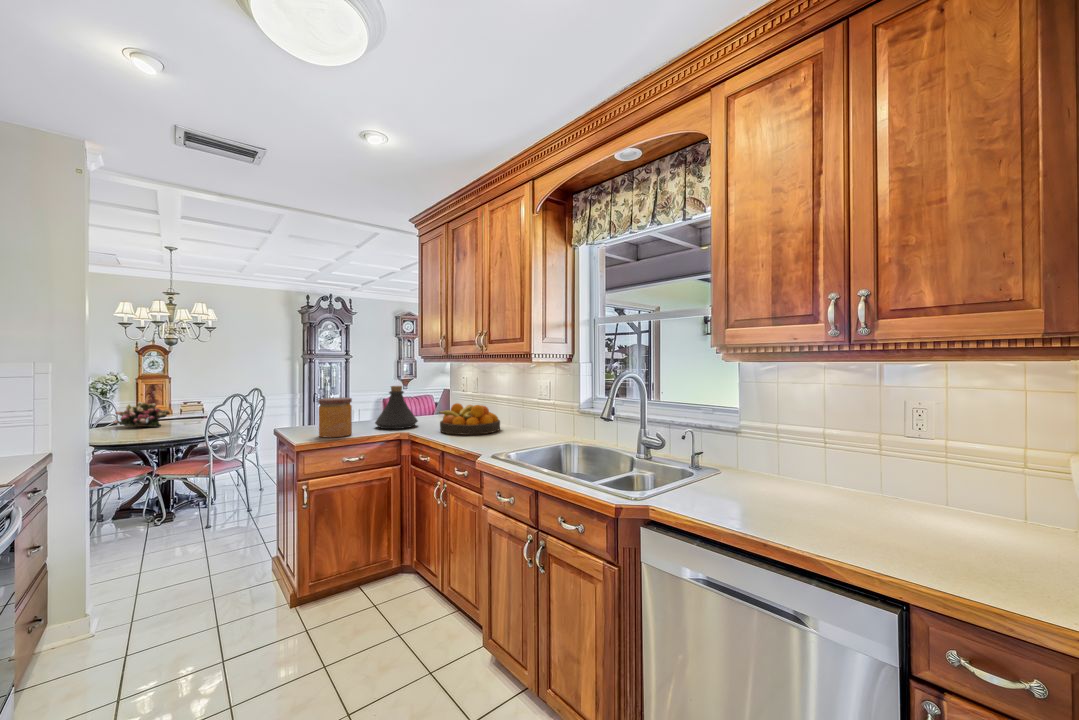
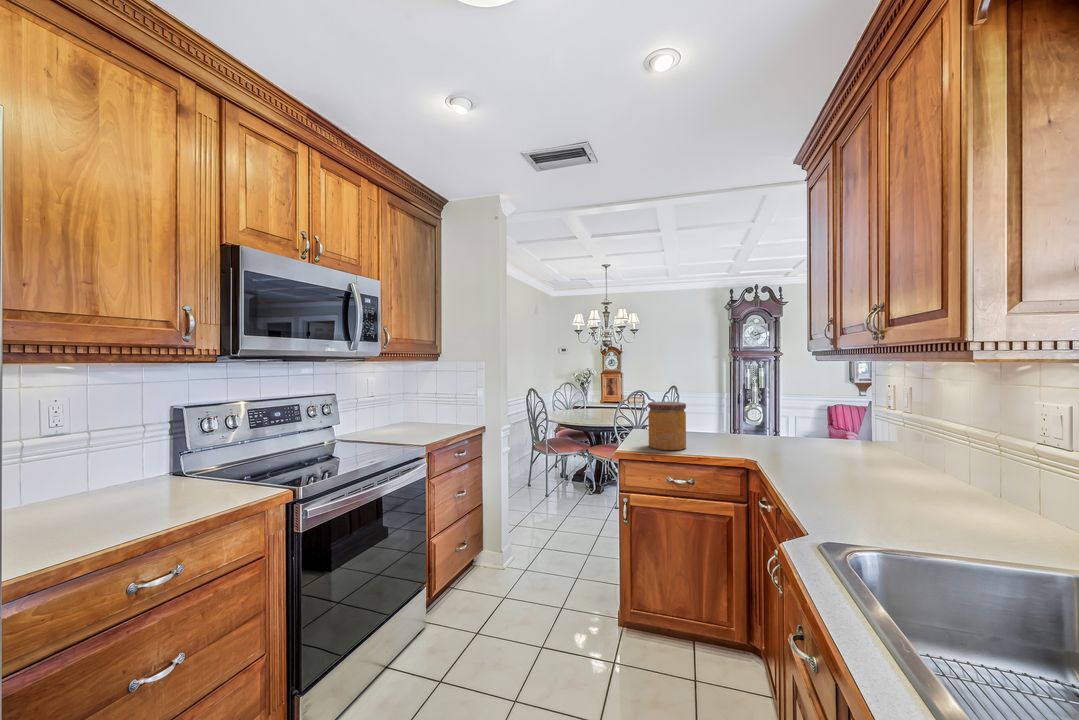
bottle: present [375,386,418,429] -> none [724,392,787,452]
flower arrangement: present [113,402,169,427] -> none [569,393,604,414]
fruit bowl: present [439,403,500,435] -> none [802,426,929,487]

